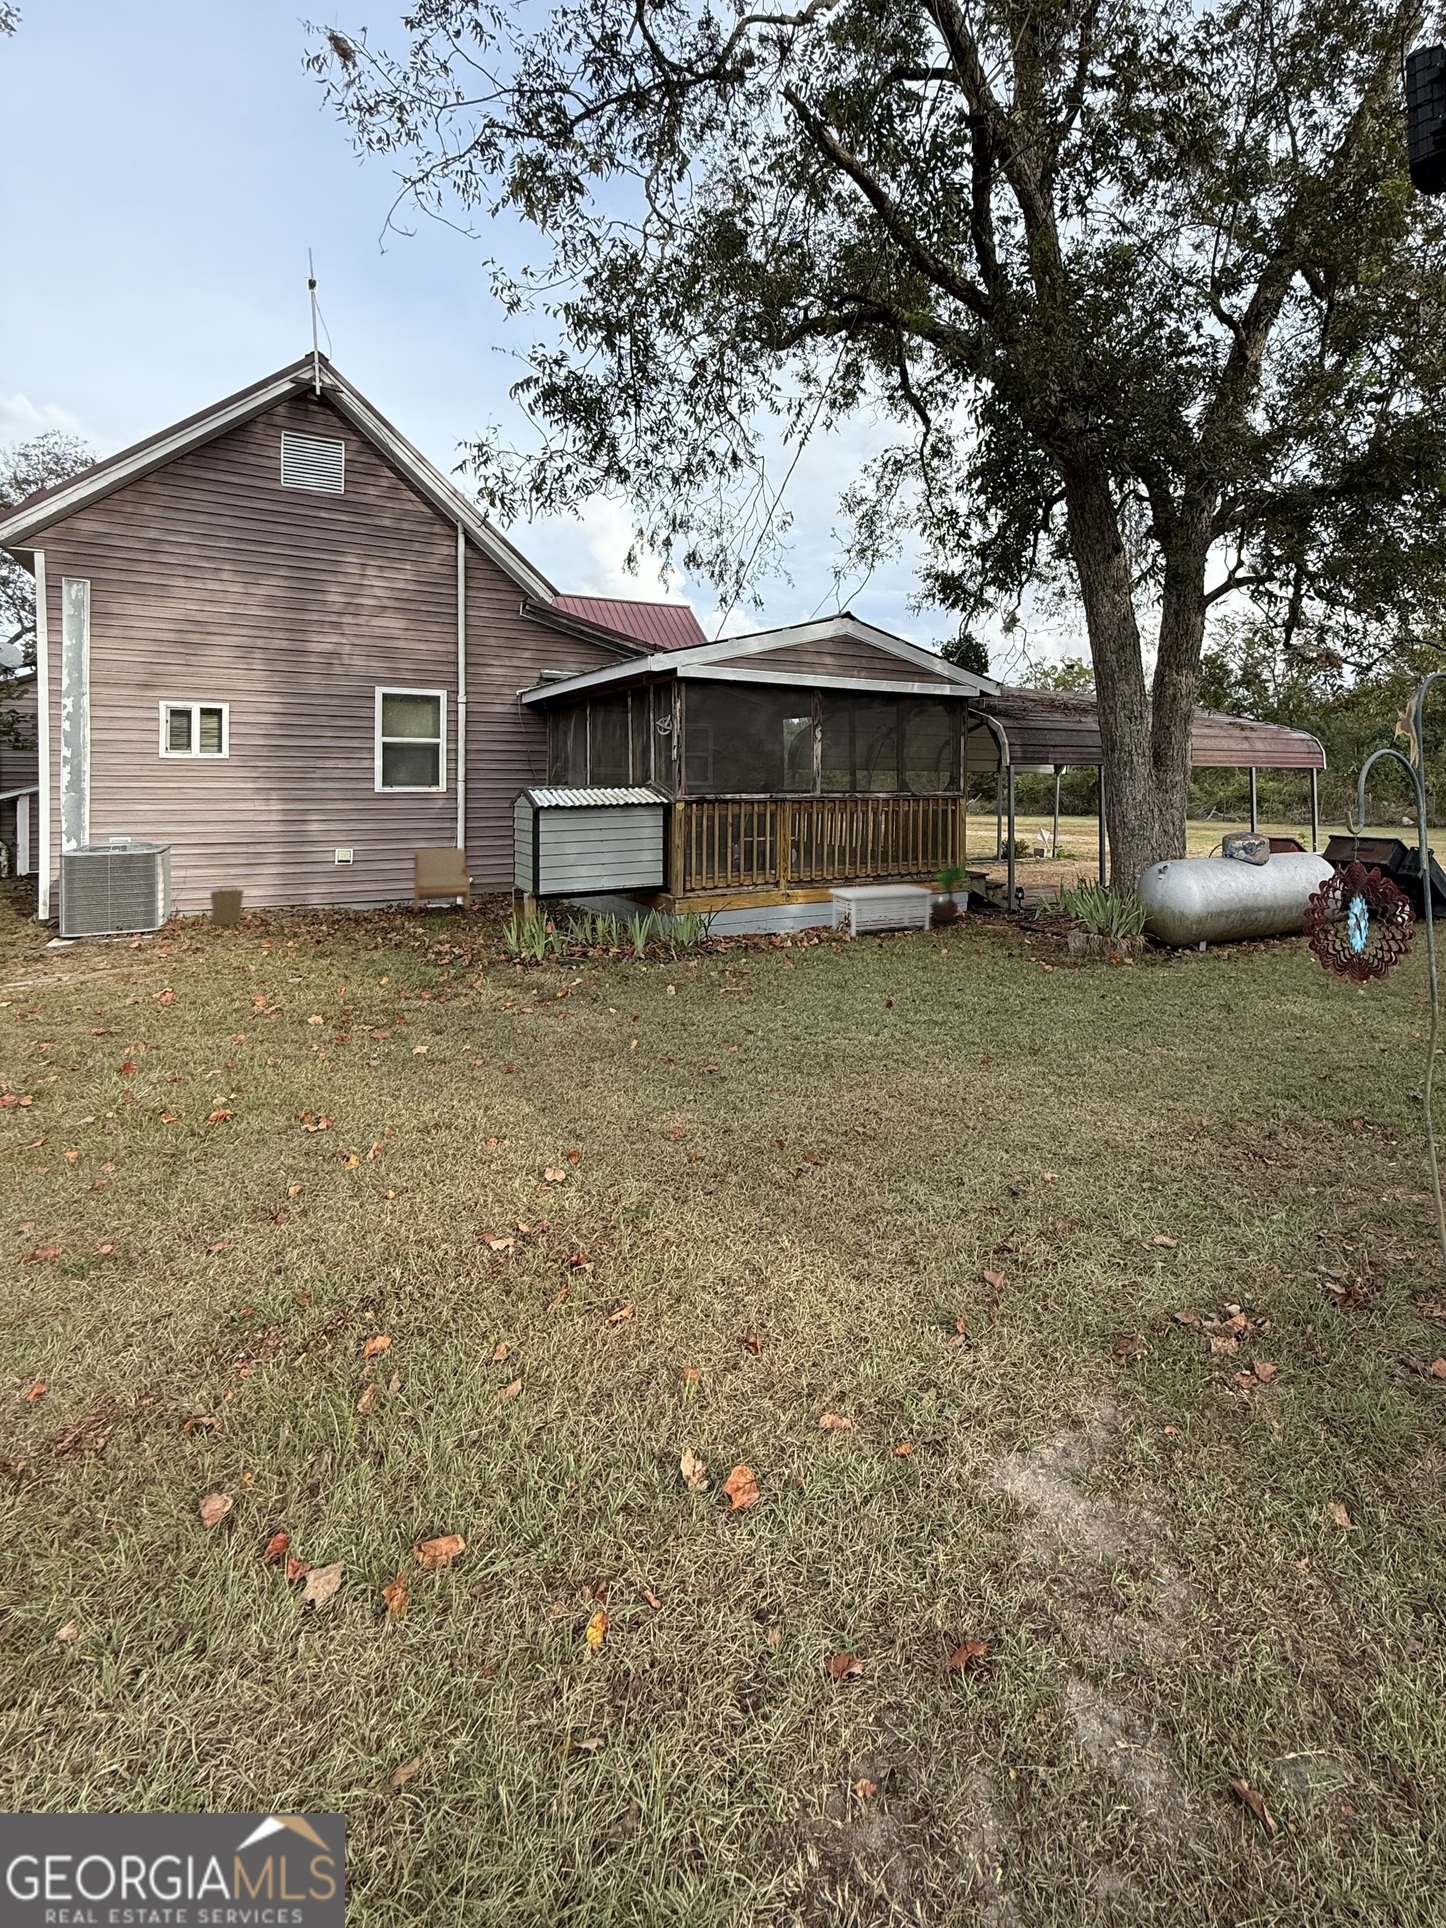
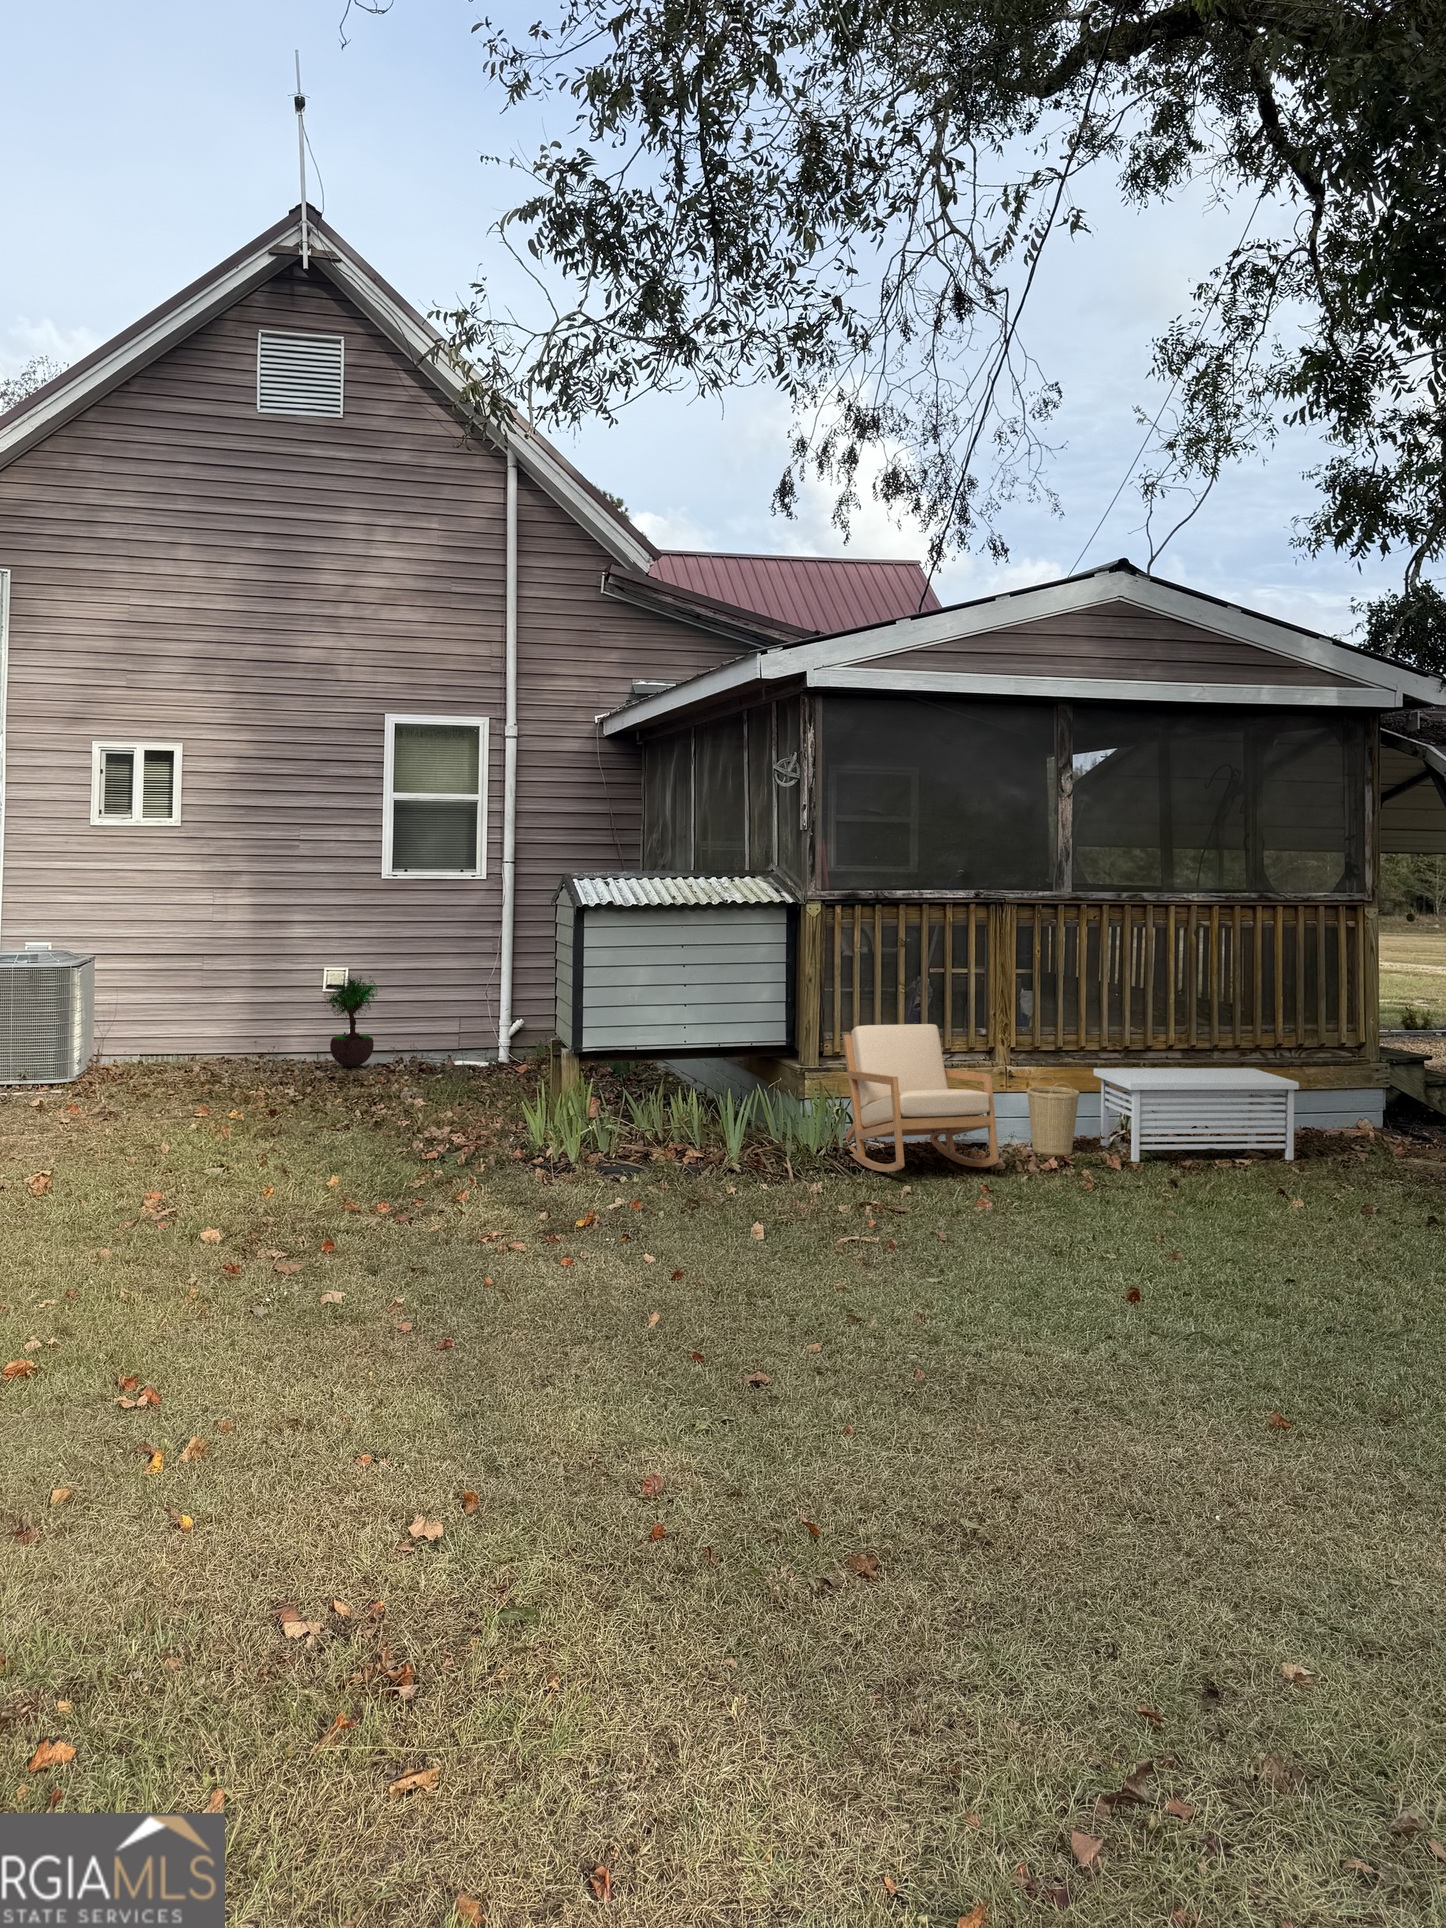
chair: present [414,848,470,913] -> present [843,1024,999,1172]
potted tree: present [931,865,965,921] -> present [322,969,378,1067]
basket: present [210,887,244,925] -> present [1027,1076,1079,1155]

